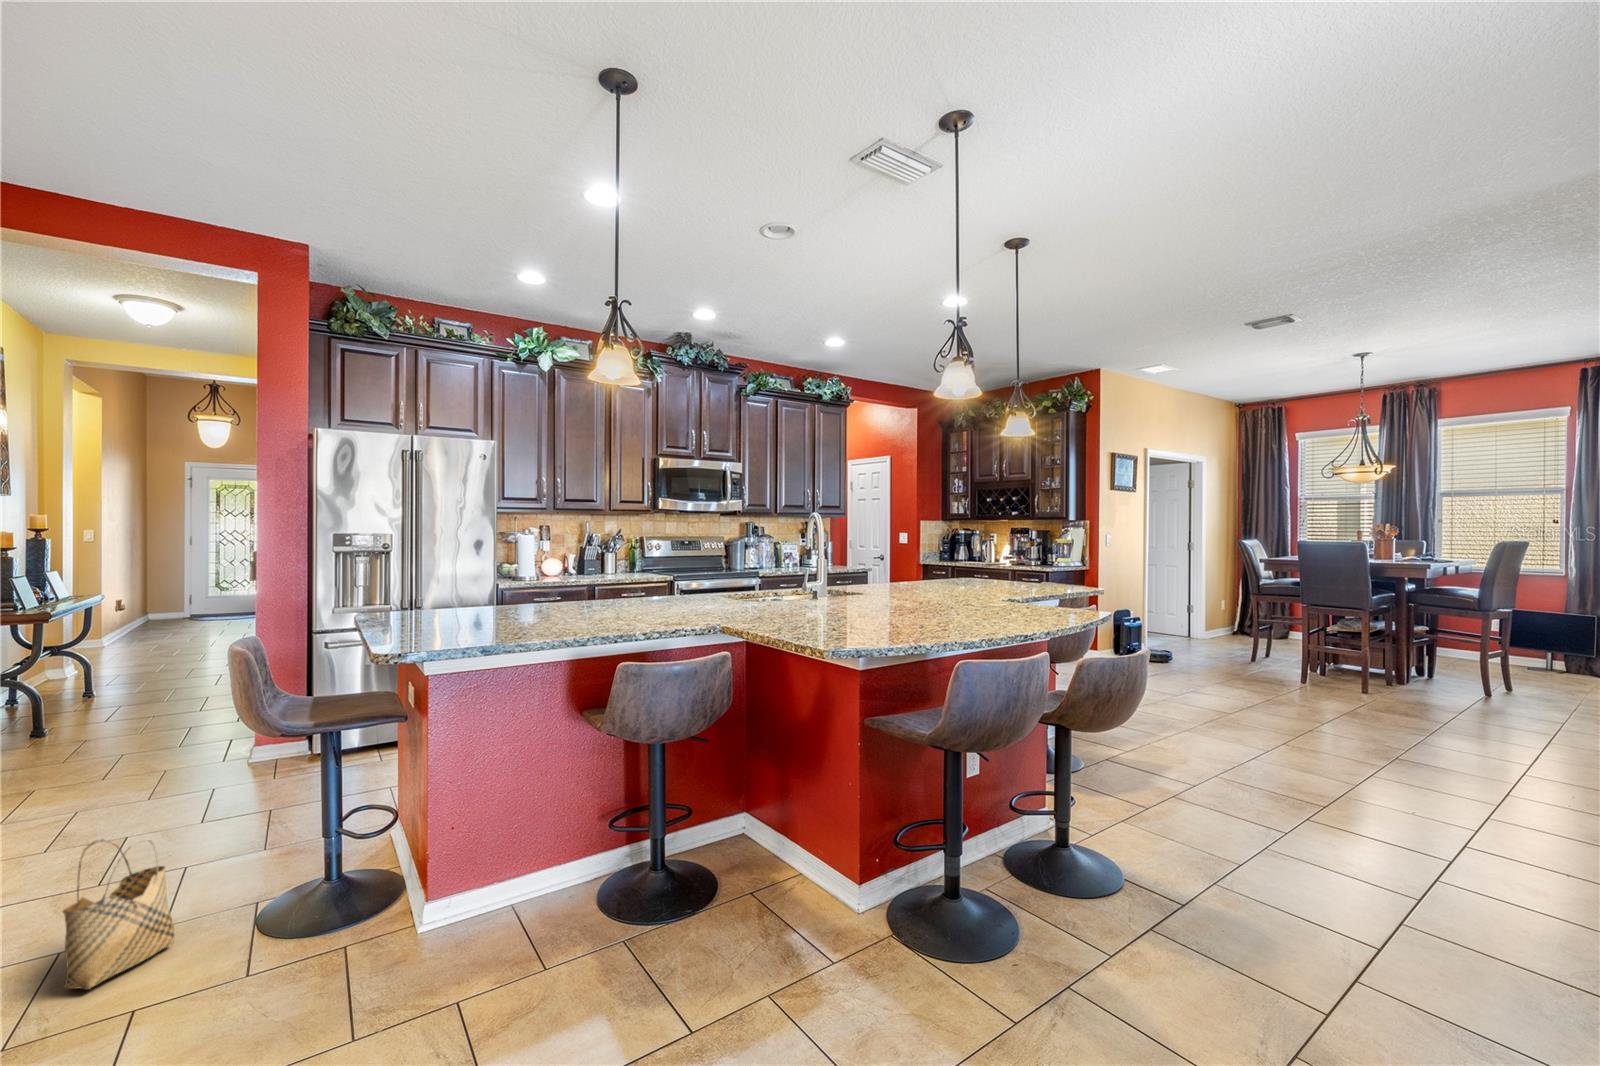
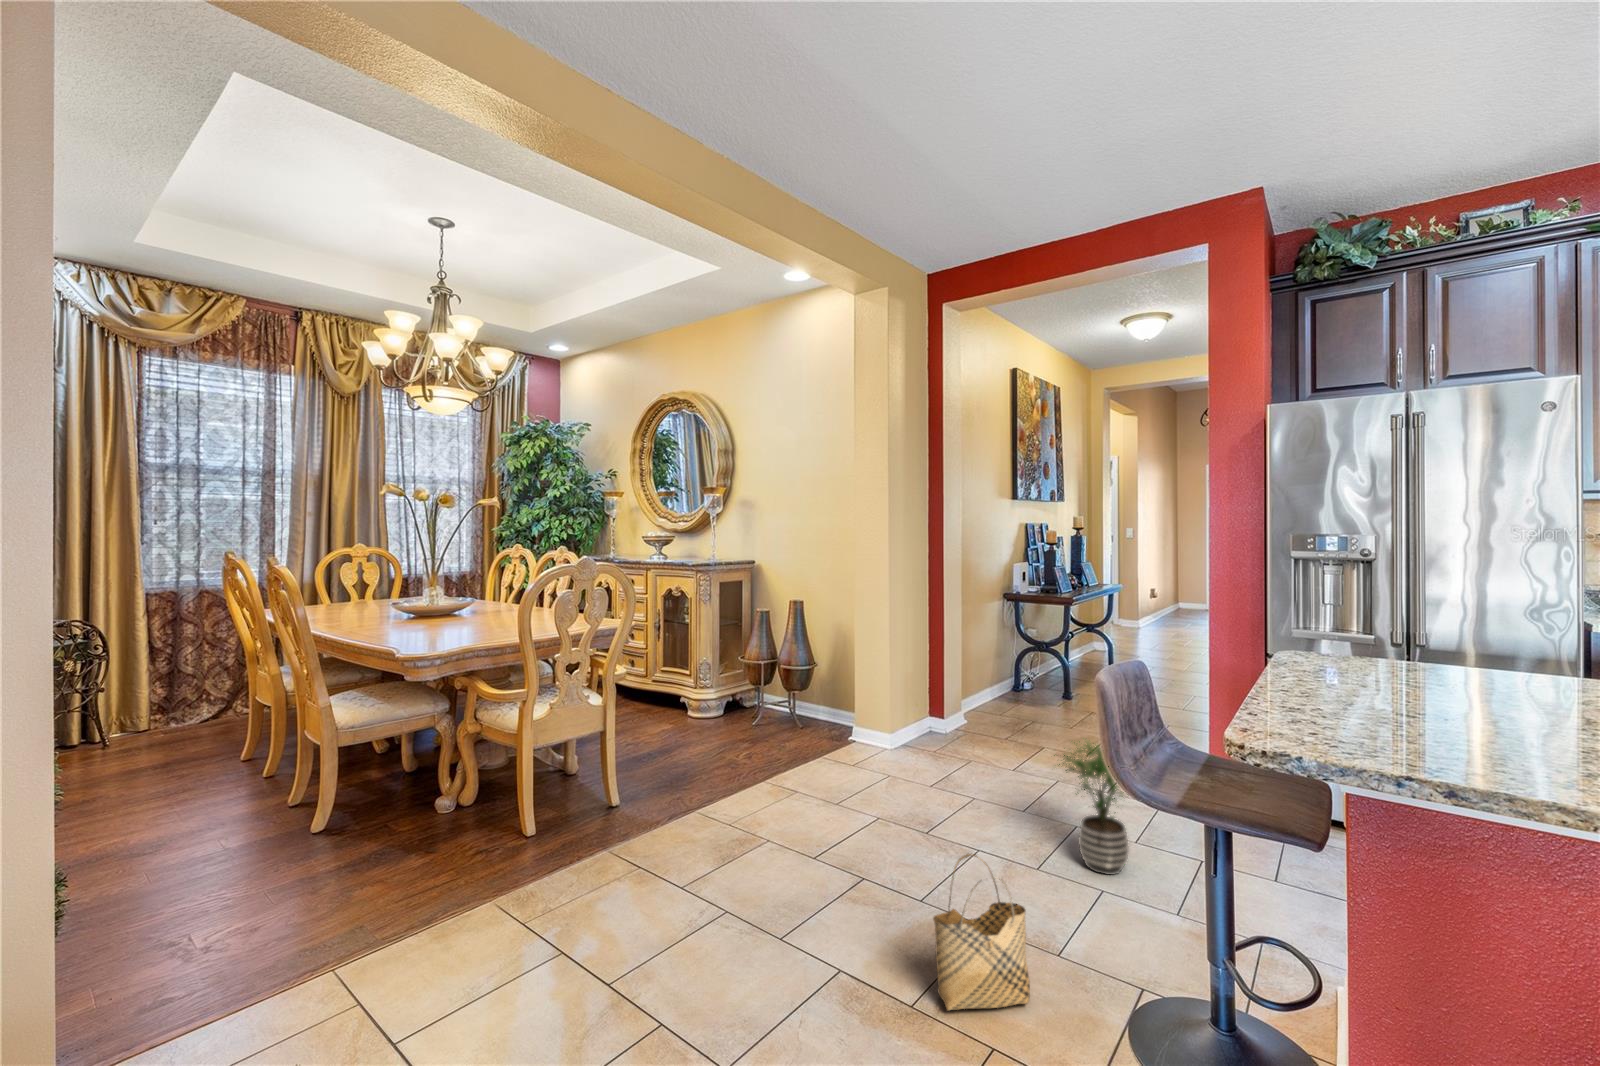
potted plant: none [126,720,238,847] -> present [1054,738,1129,875]

